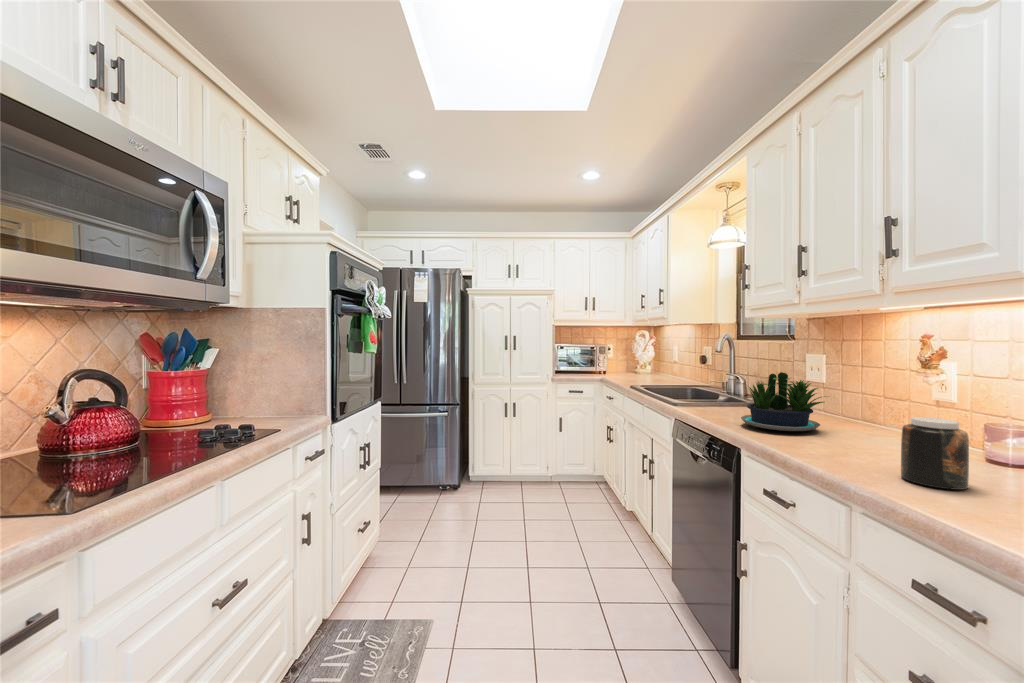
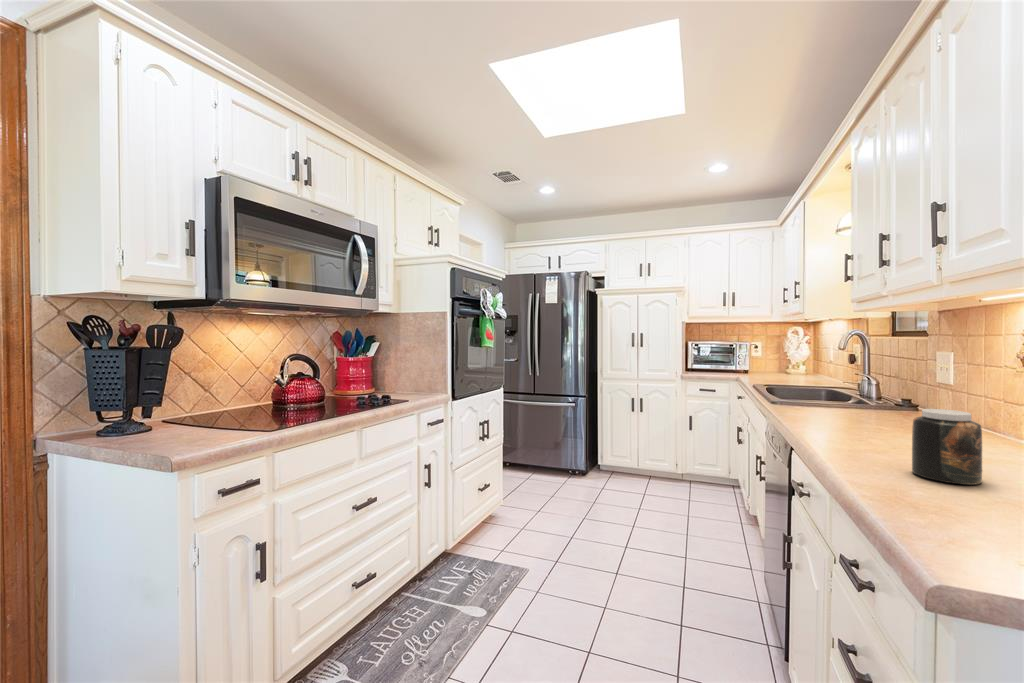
potted plant: present [741,372,825,431] -> none [815,367,926,429]

